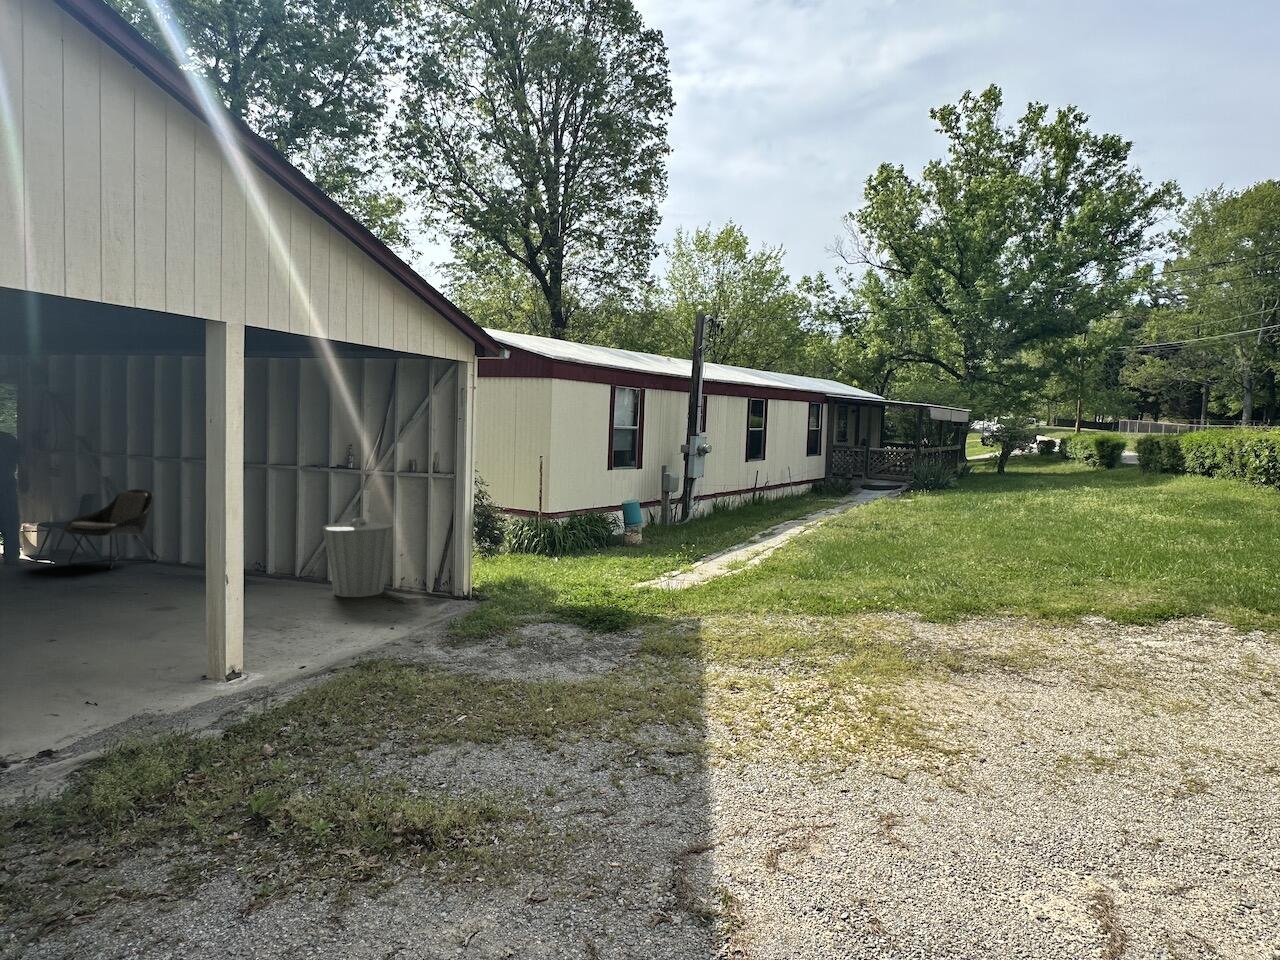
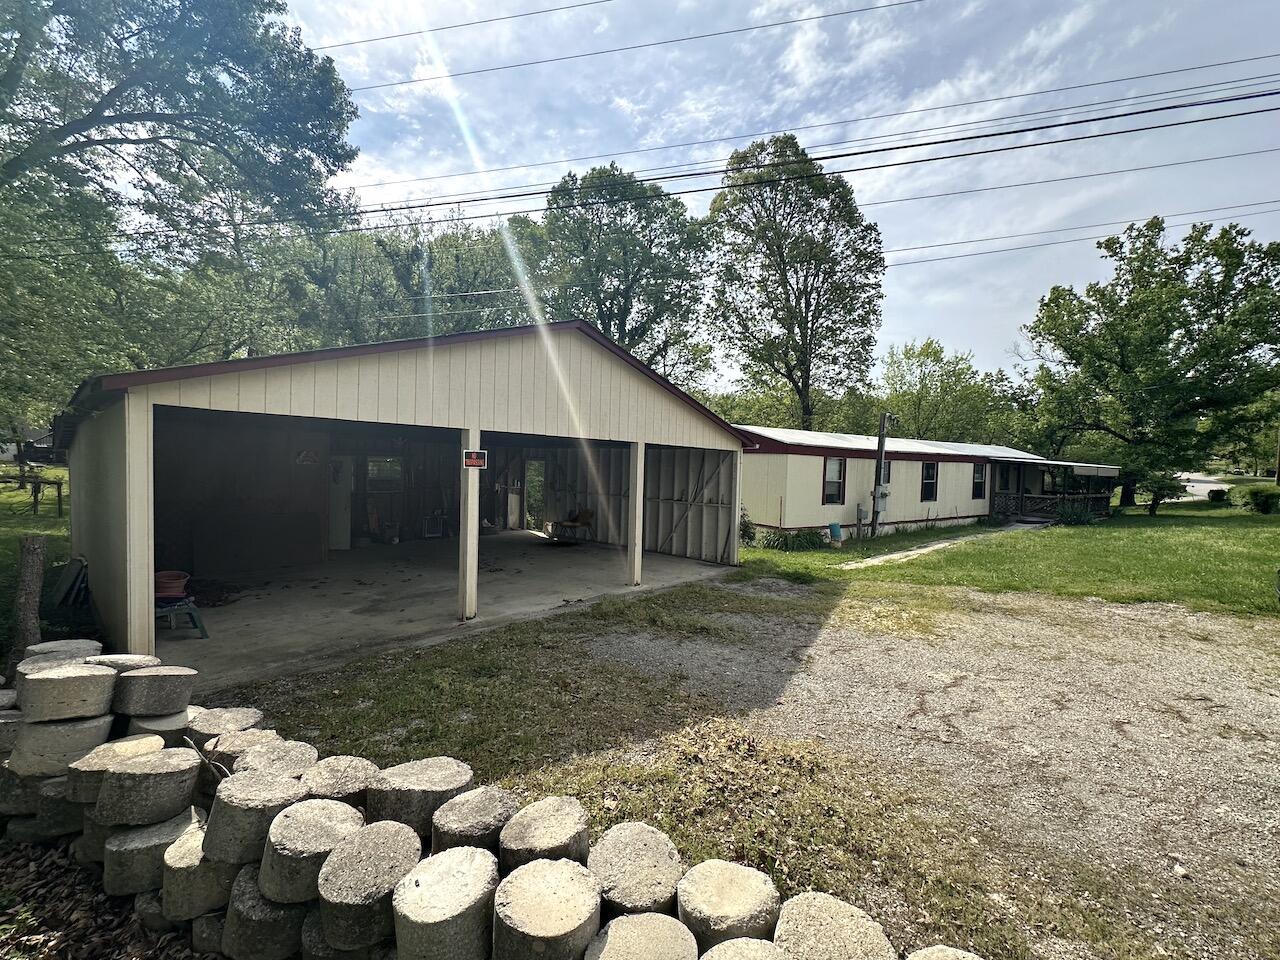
trash can: present [323,518,393,597] -> none [669,524,701,562]

